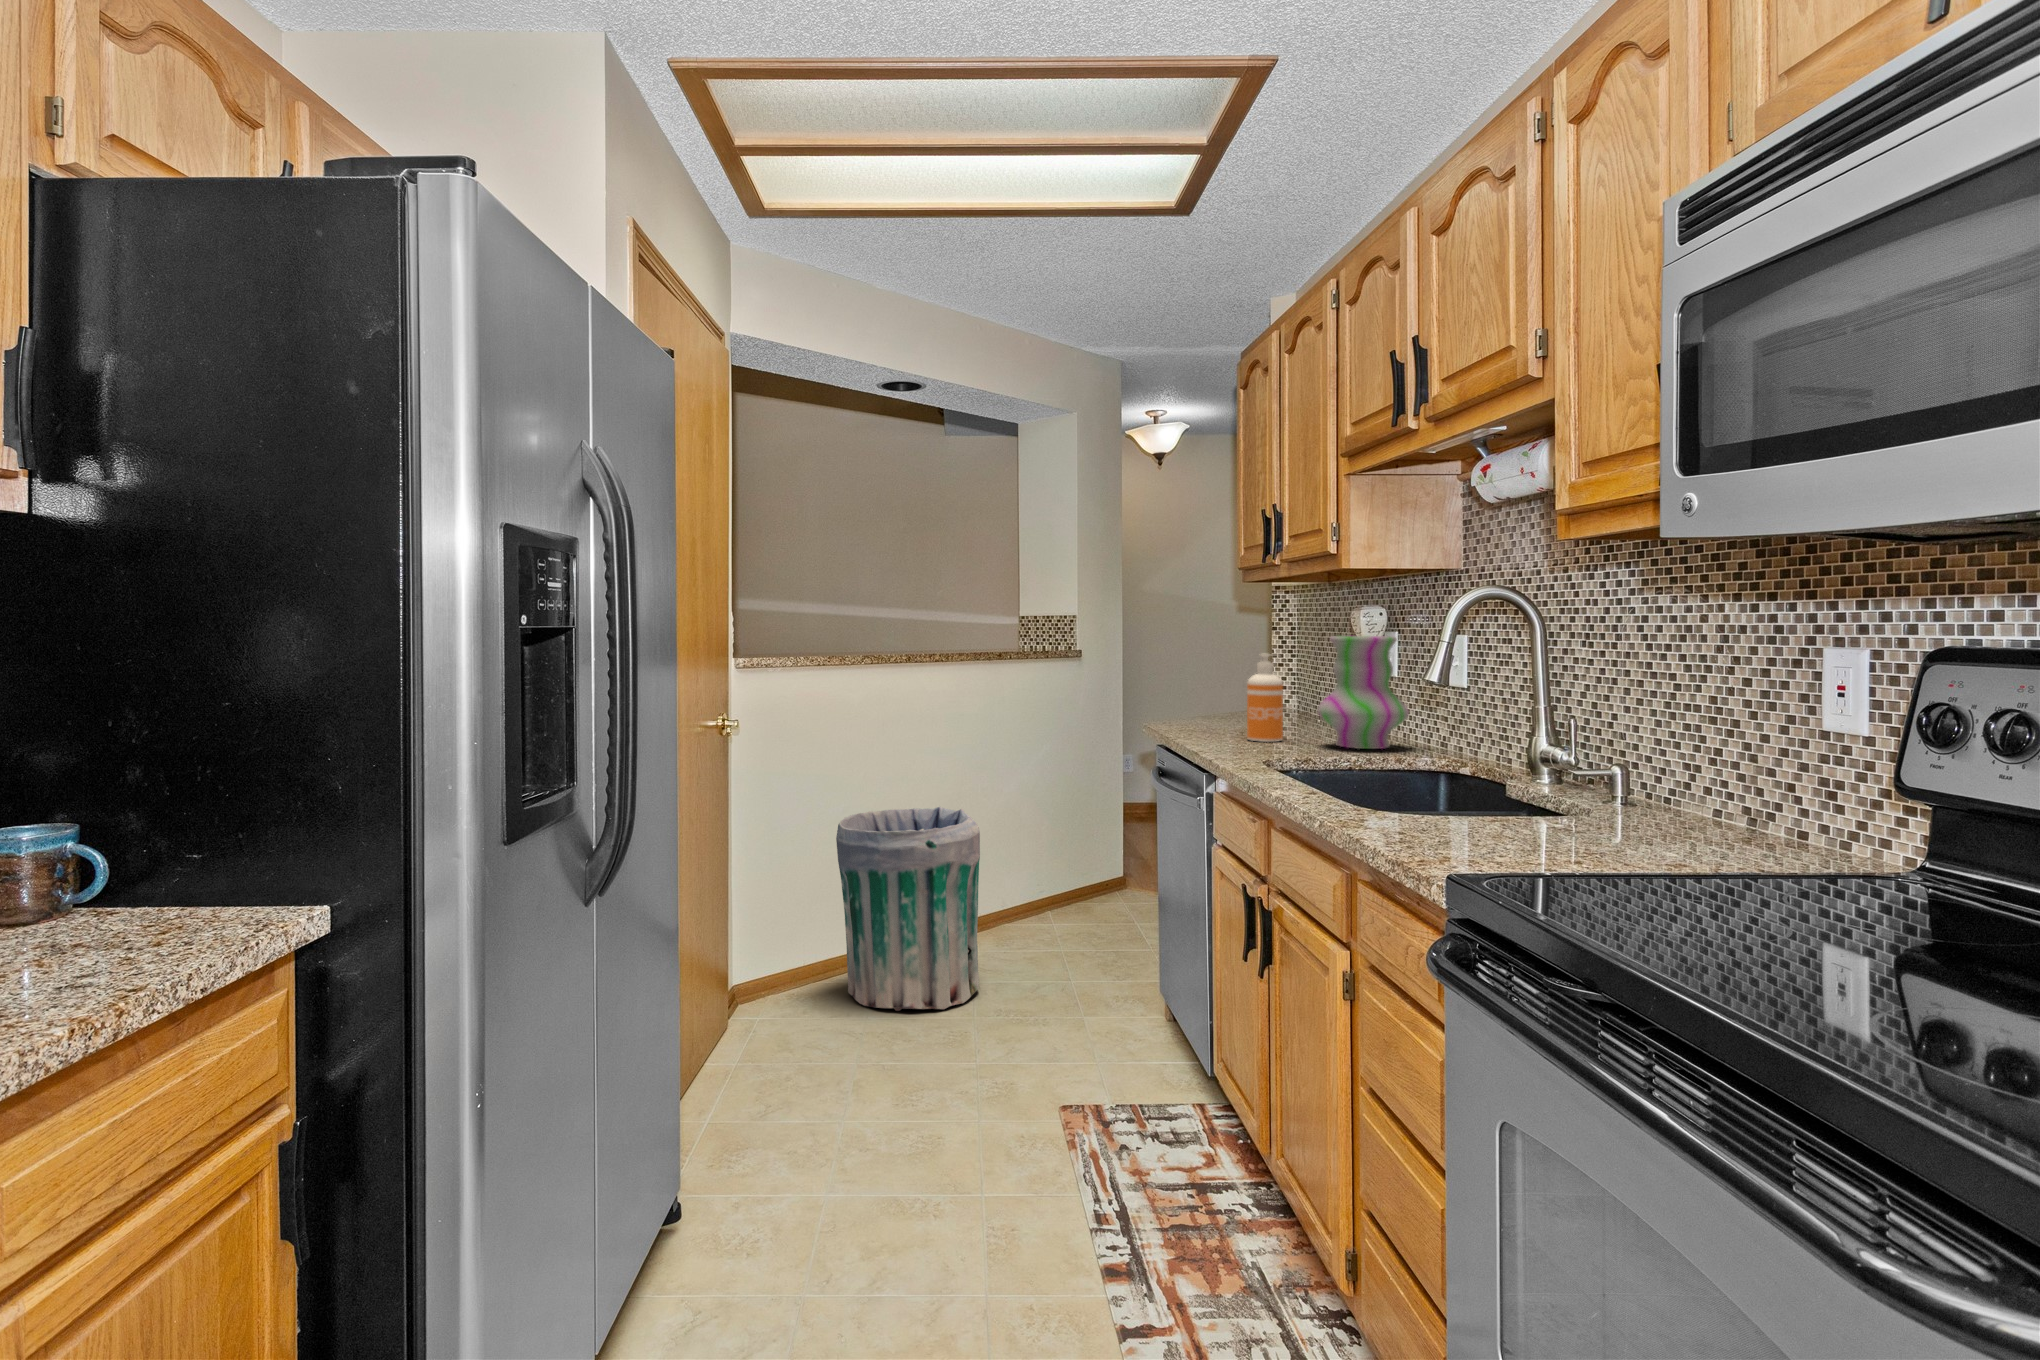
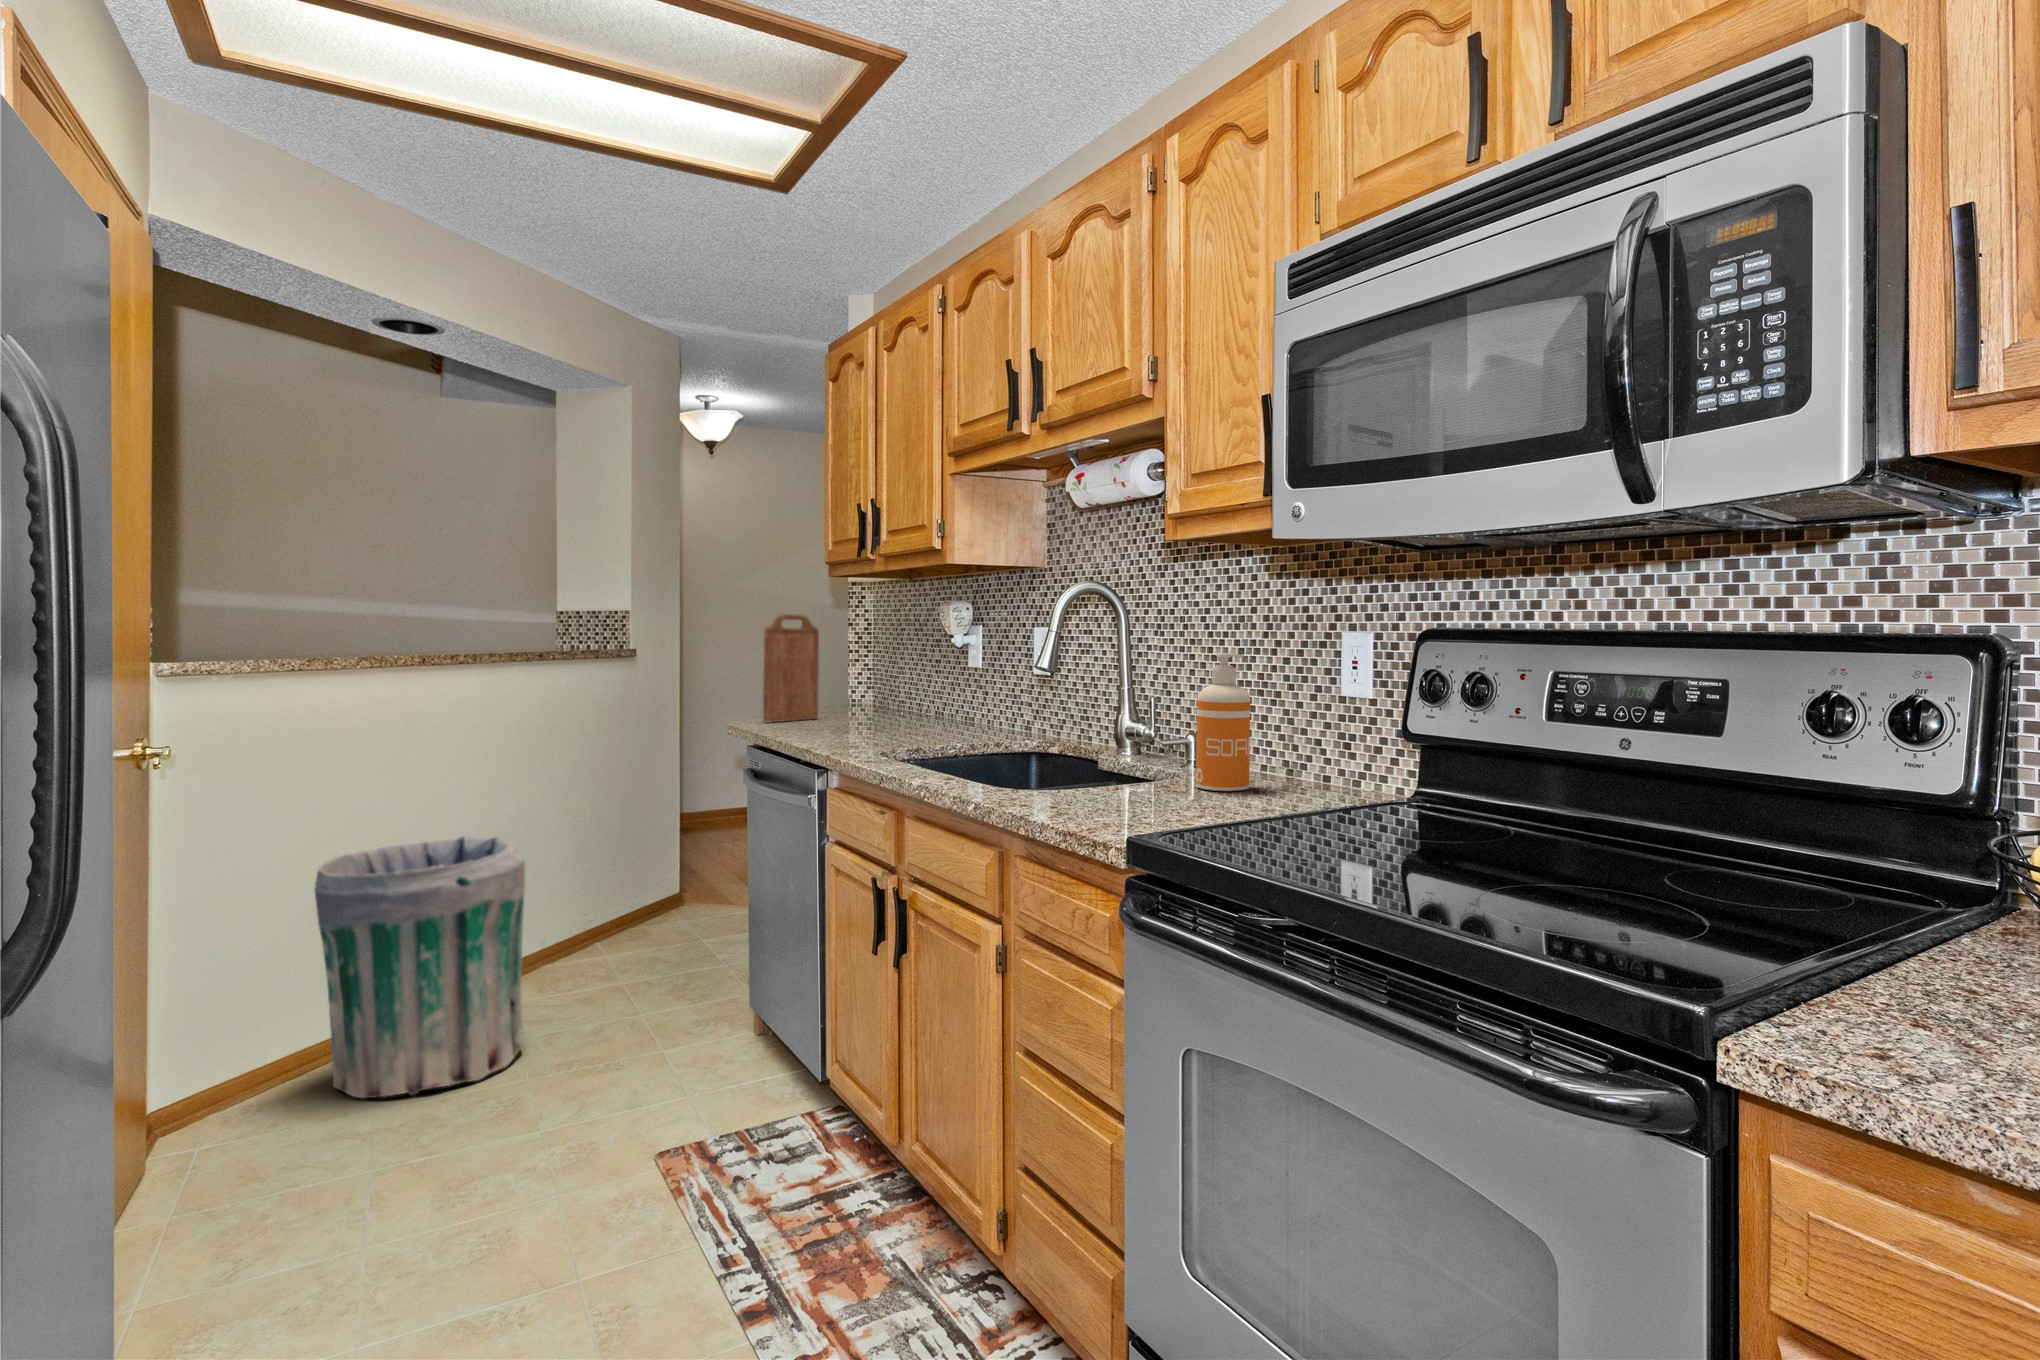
cutting board: none [1180,621,1235,724] -> present [763,614,819,722]
vase: present [1318,636,1409,749] -> none [917,628,998,736]
soap dispenser: present [1247,654,1283,742] -> present [1196,653,1250,791]

